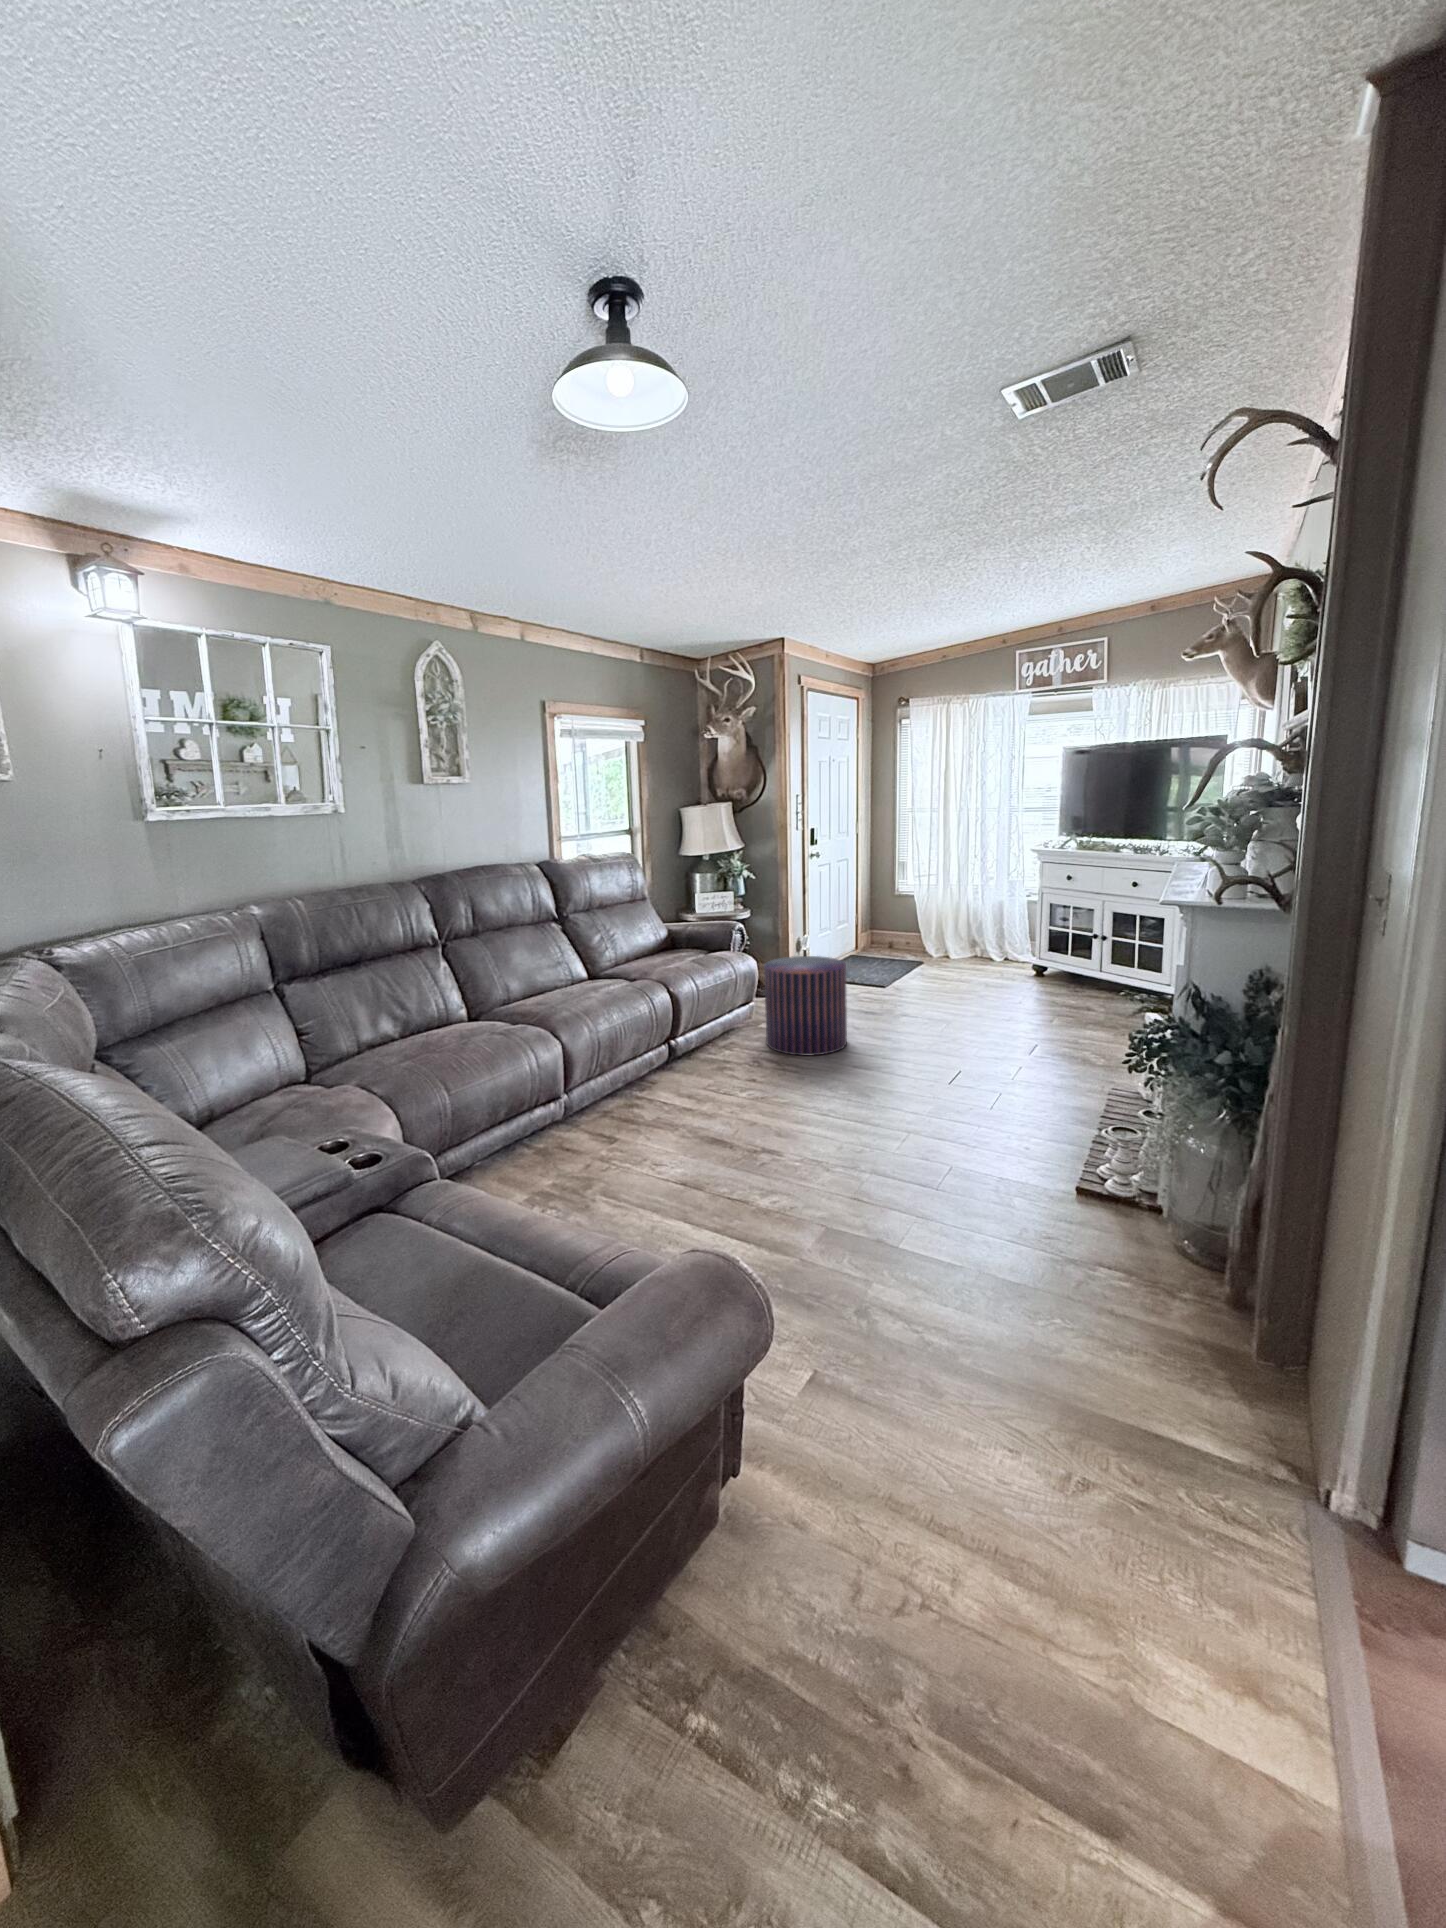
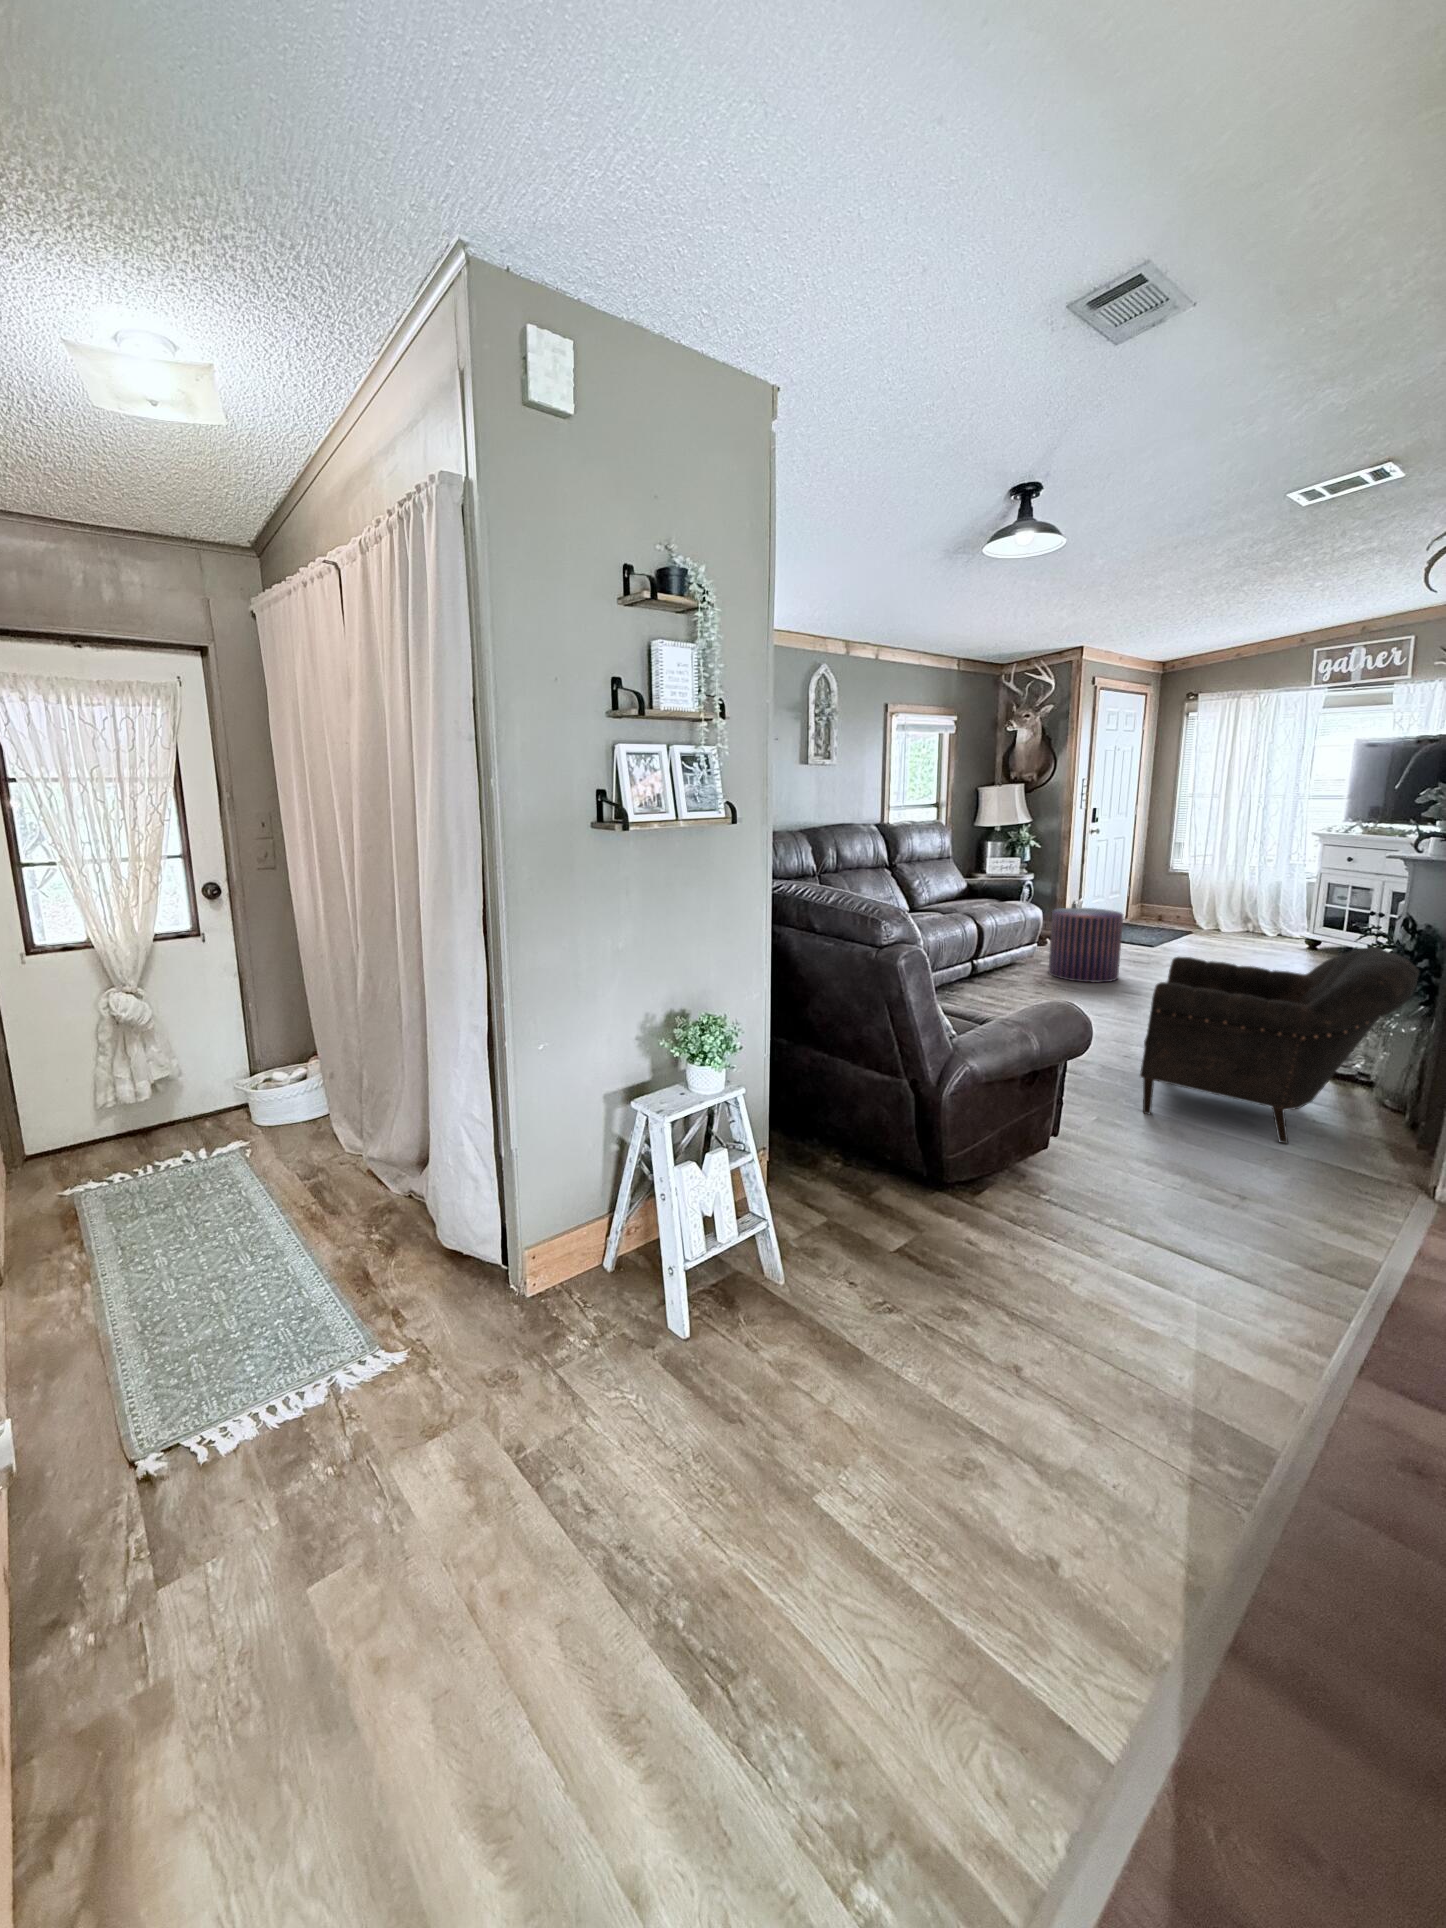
armchair: none [869,1046,1265,1408] -> present [1140,947,1419,1144]

